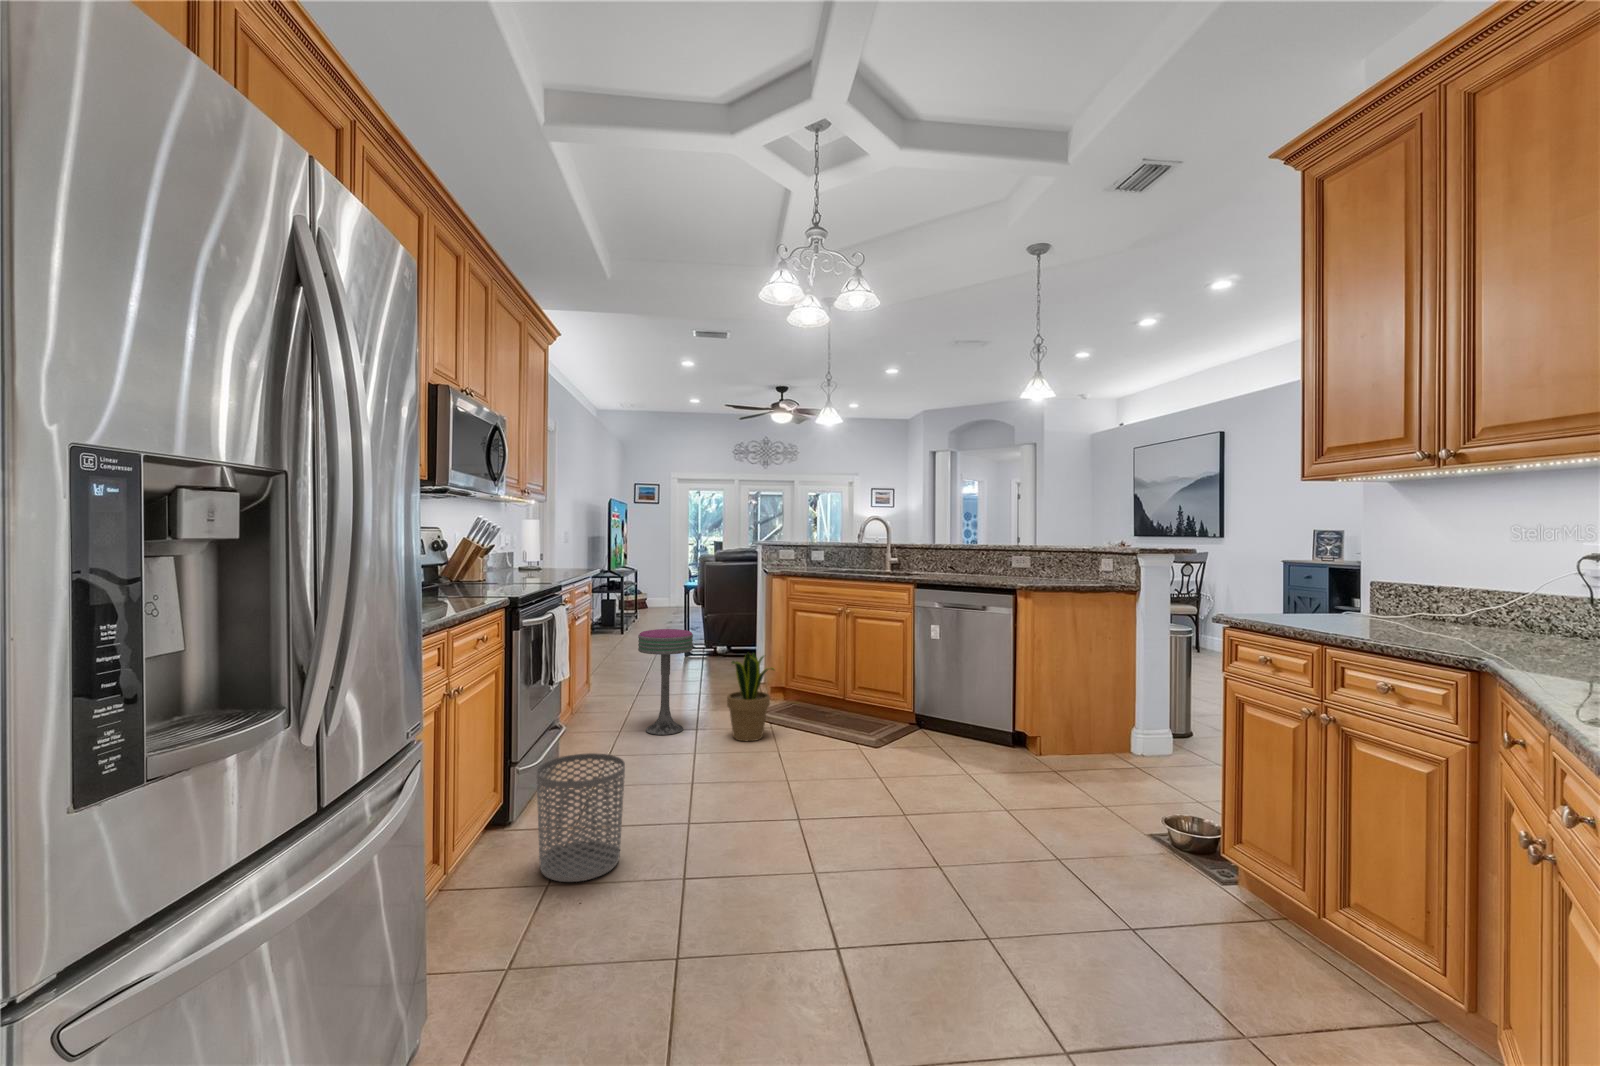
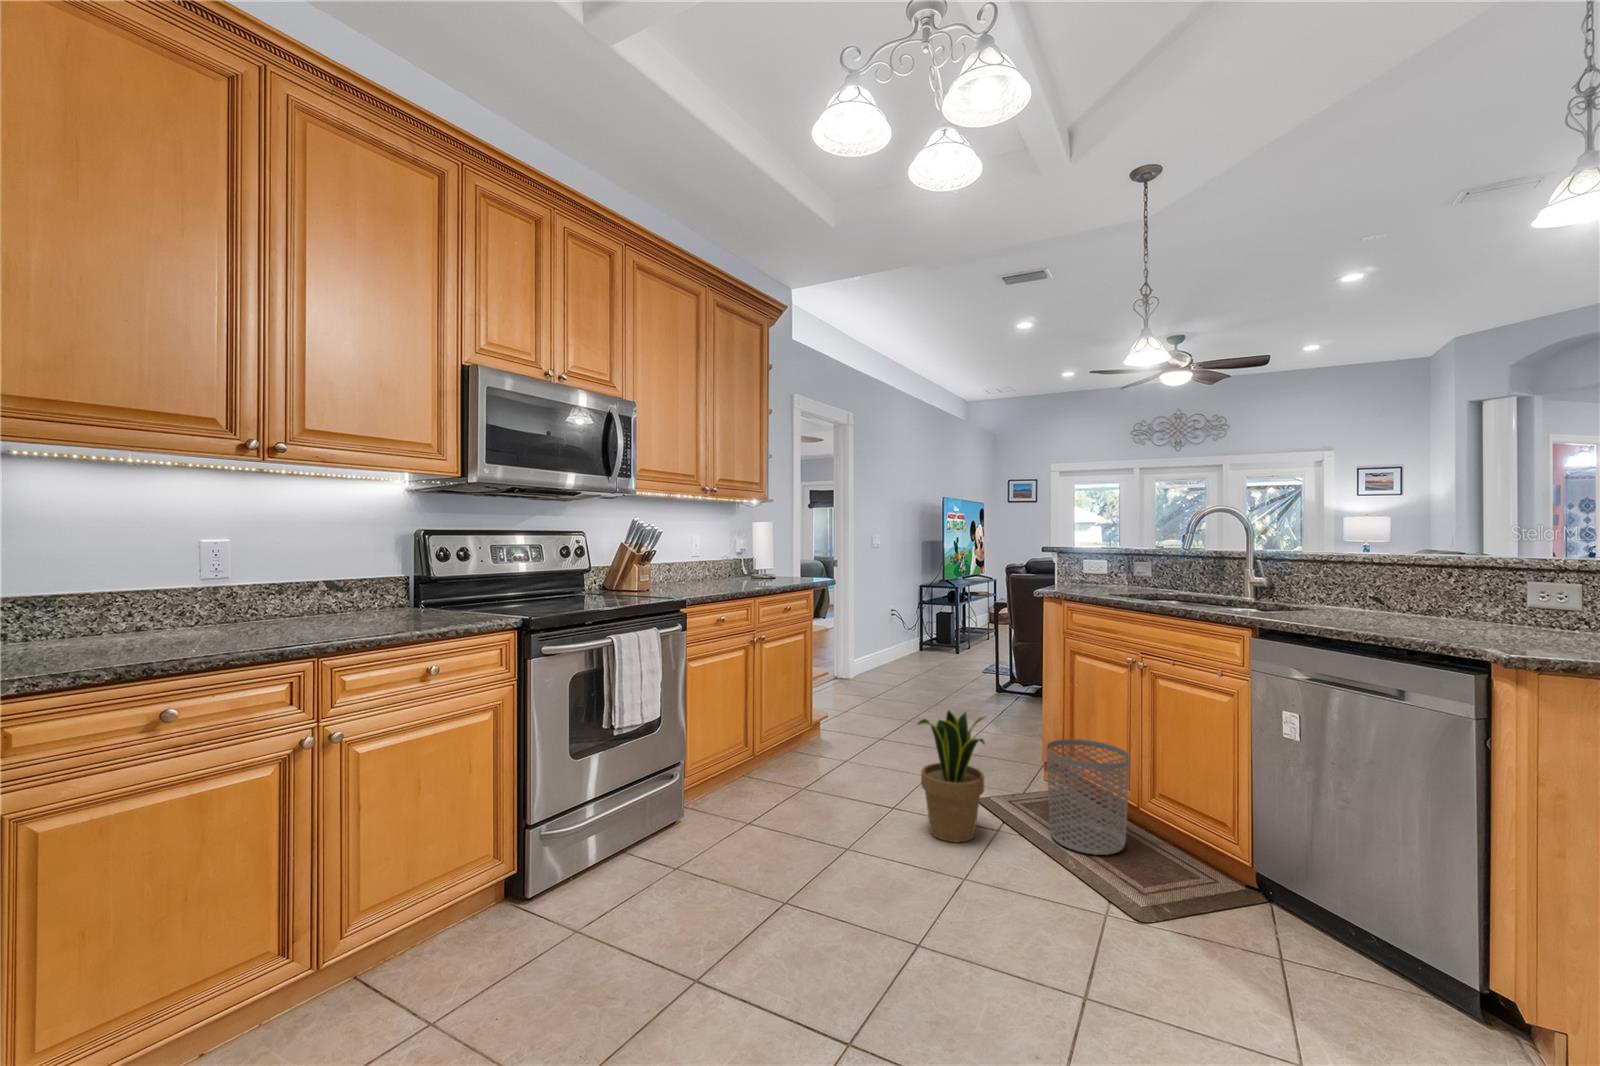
bar stool: present [638,629,693,735] -> none [830,660,899,801]
waste bin: present [537,753,625,882] -> present [1046,739,1130,855]

